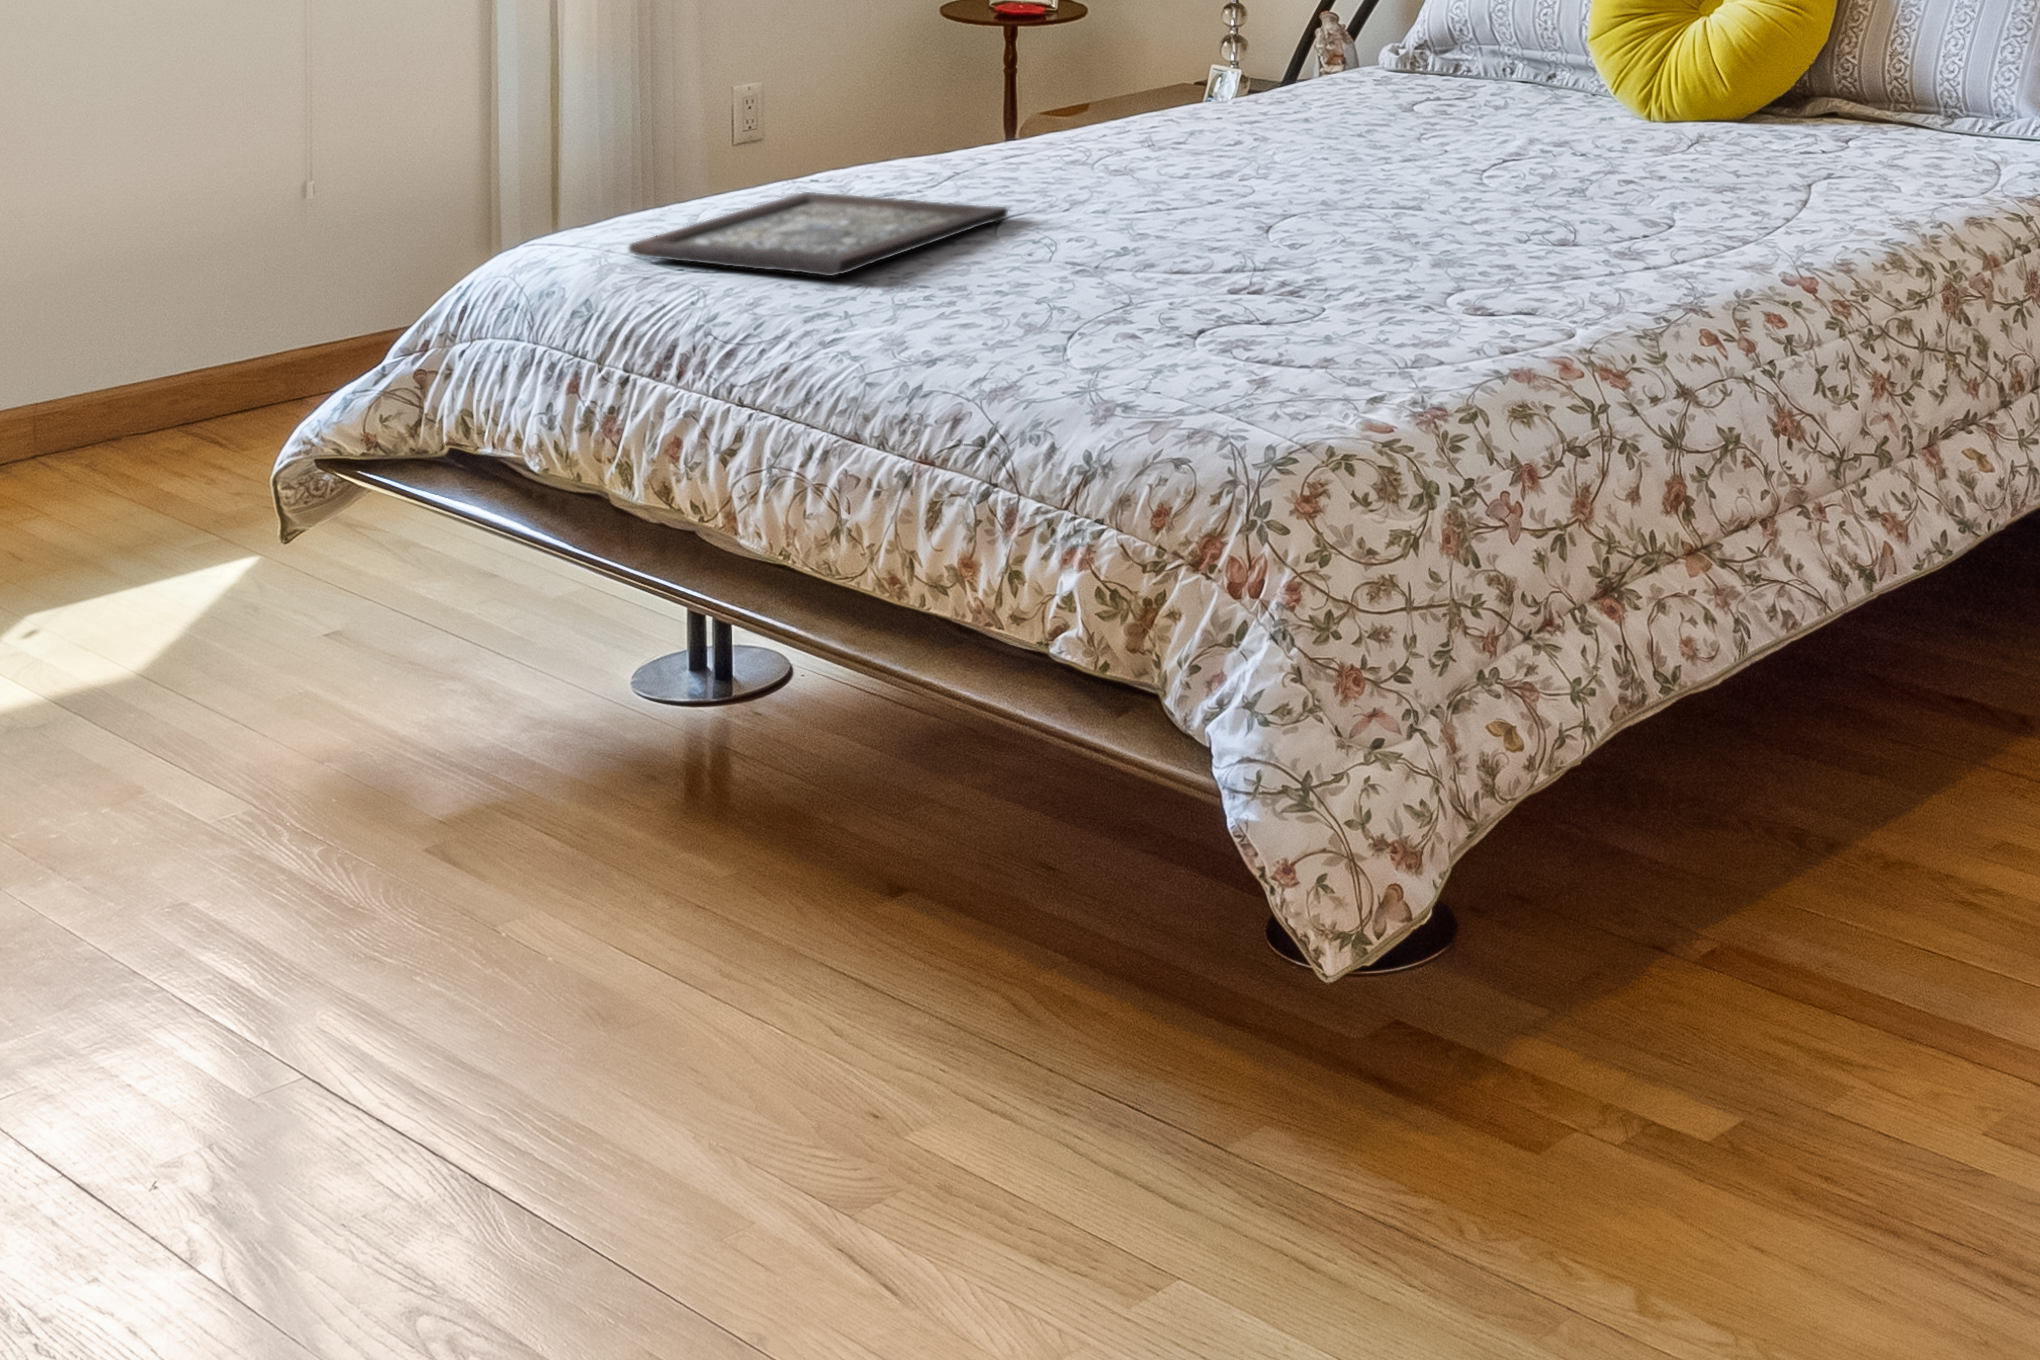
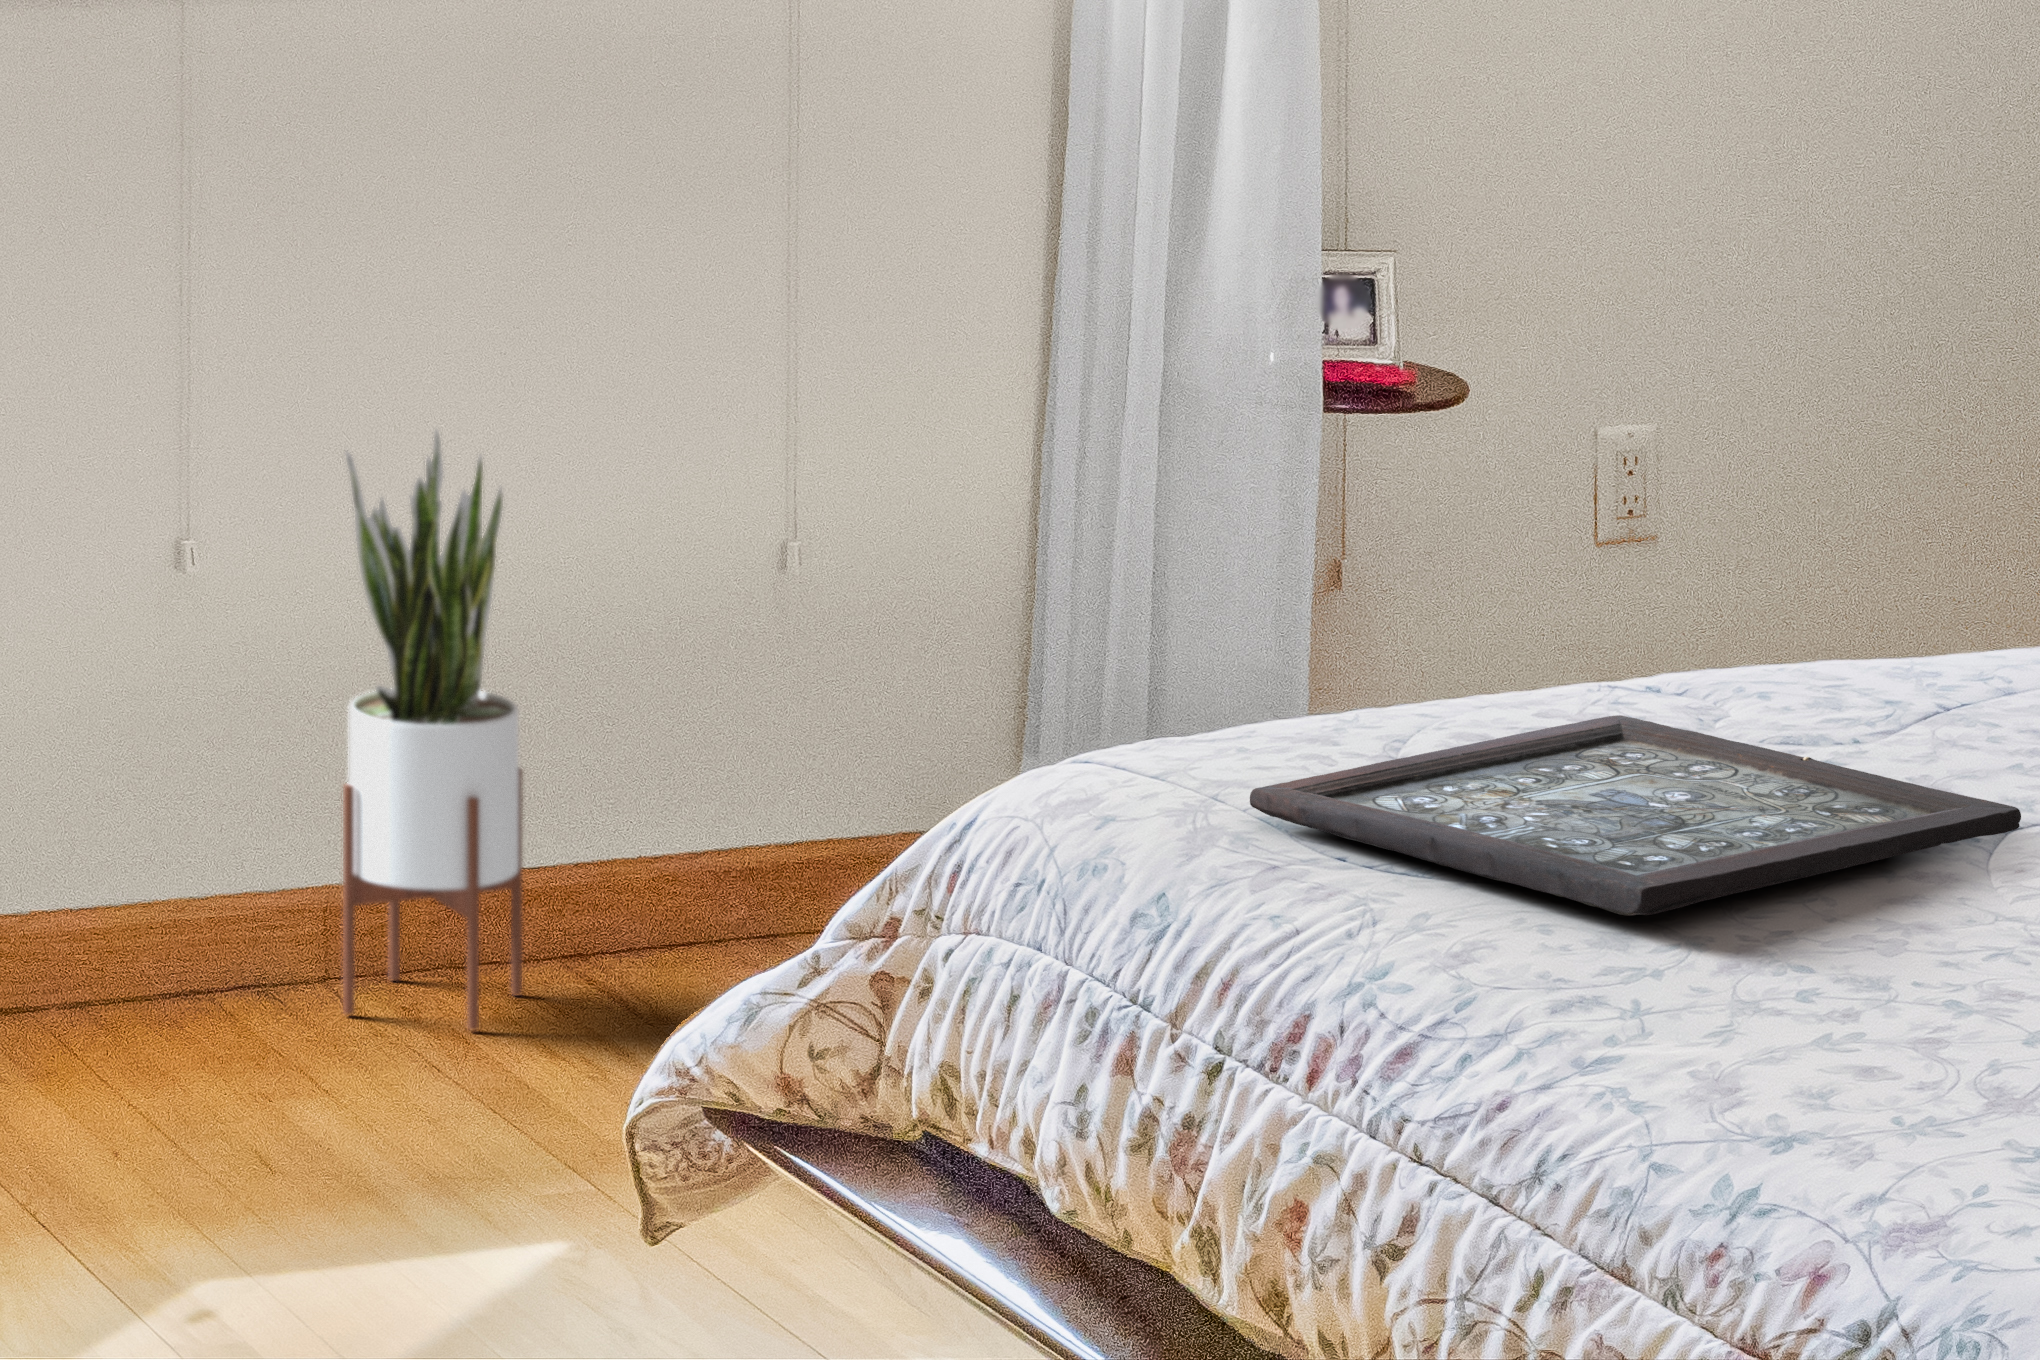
potted plant: none [55,139,163,476] -> present [343,431,523,1030]

